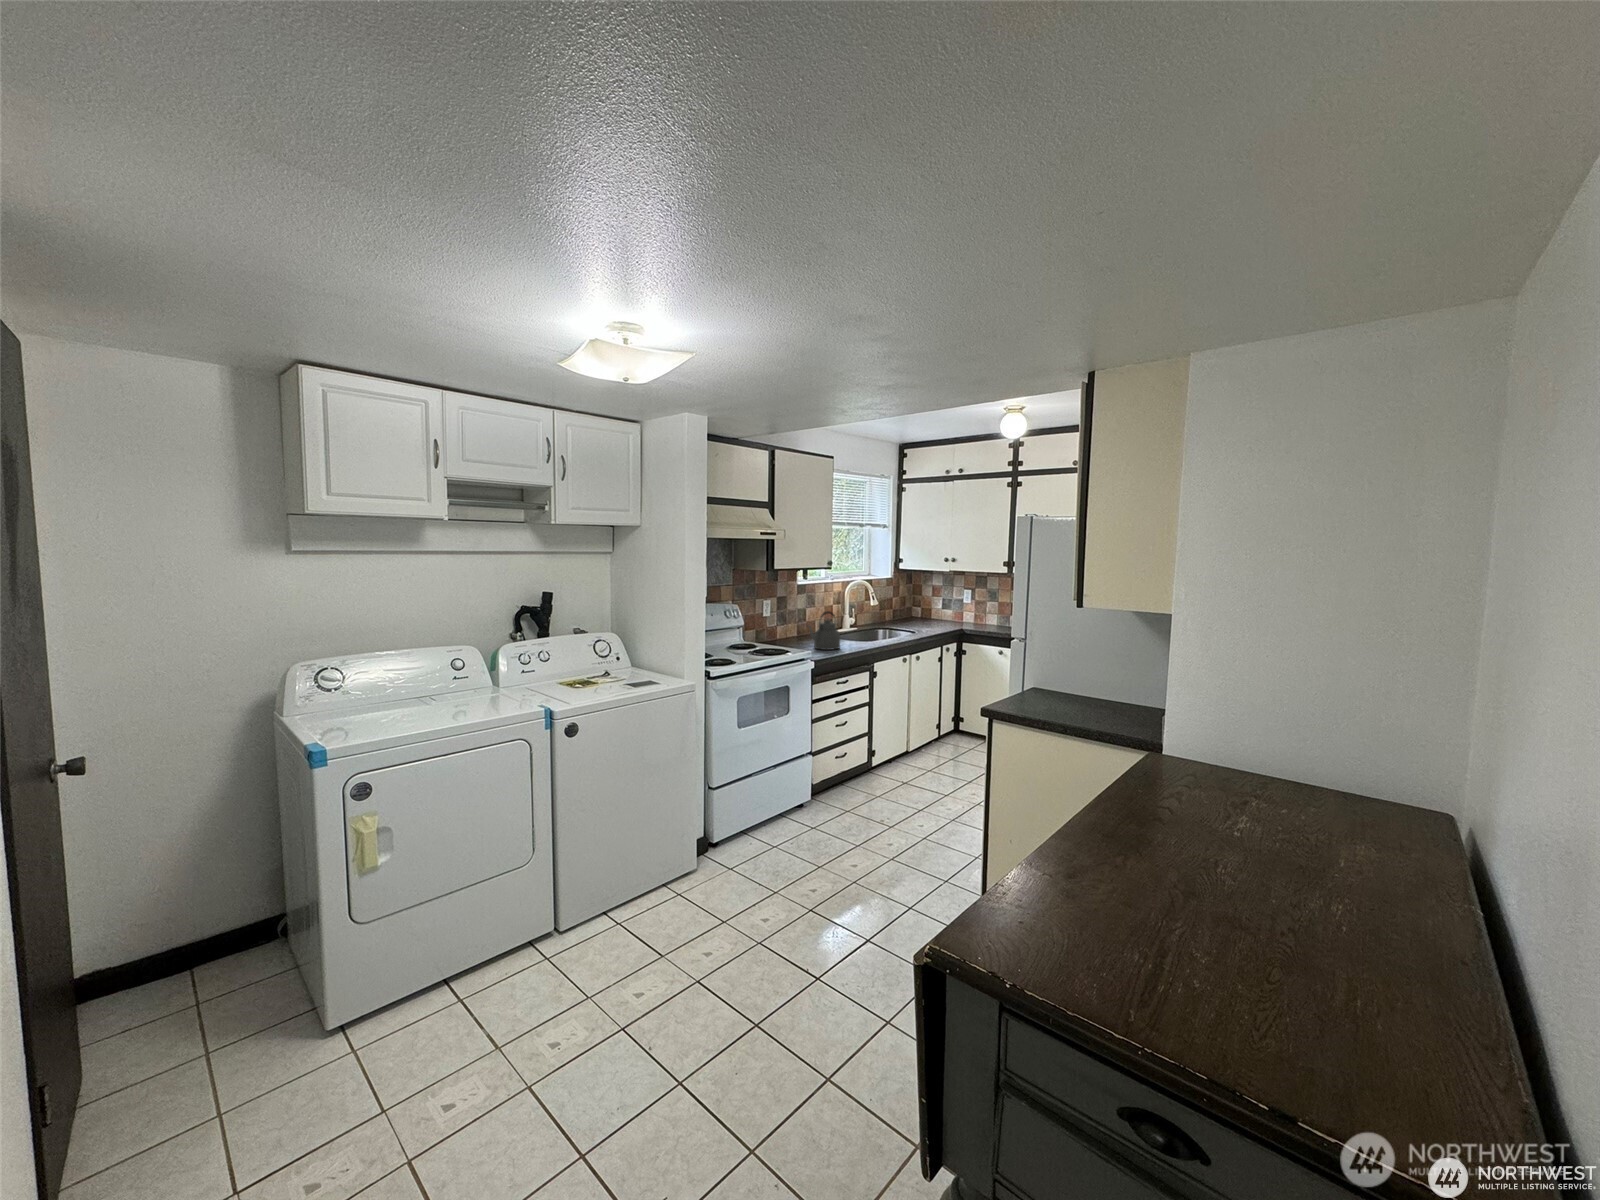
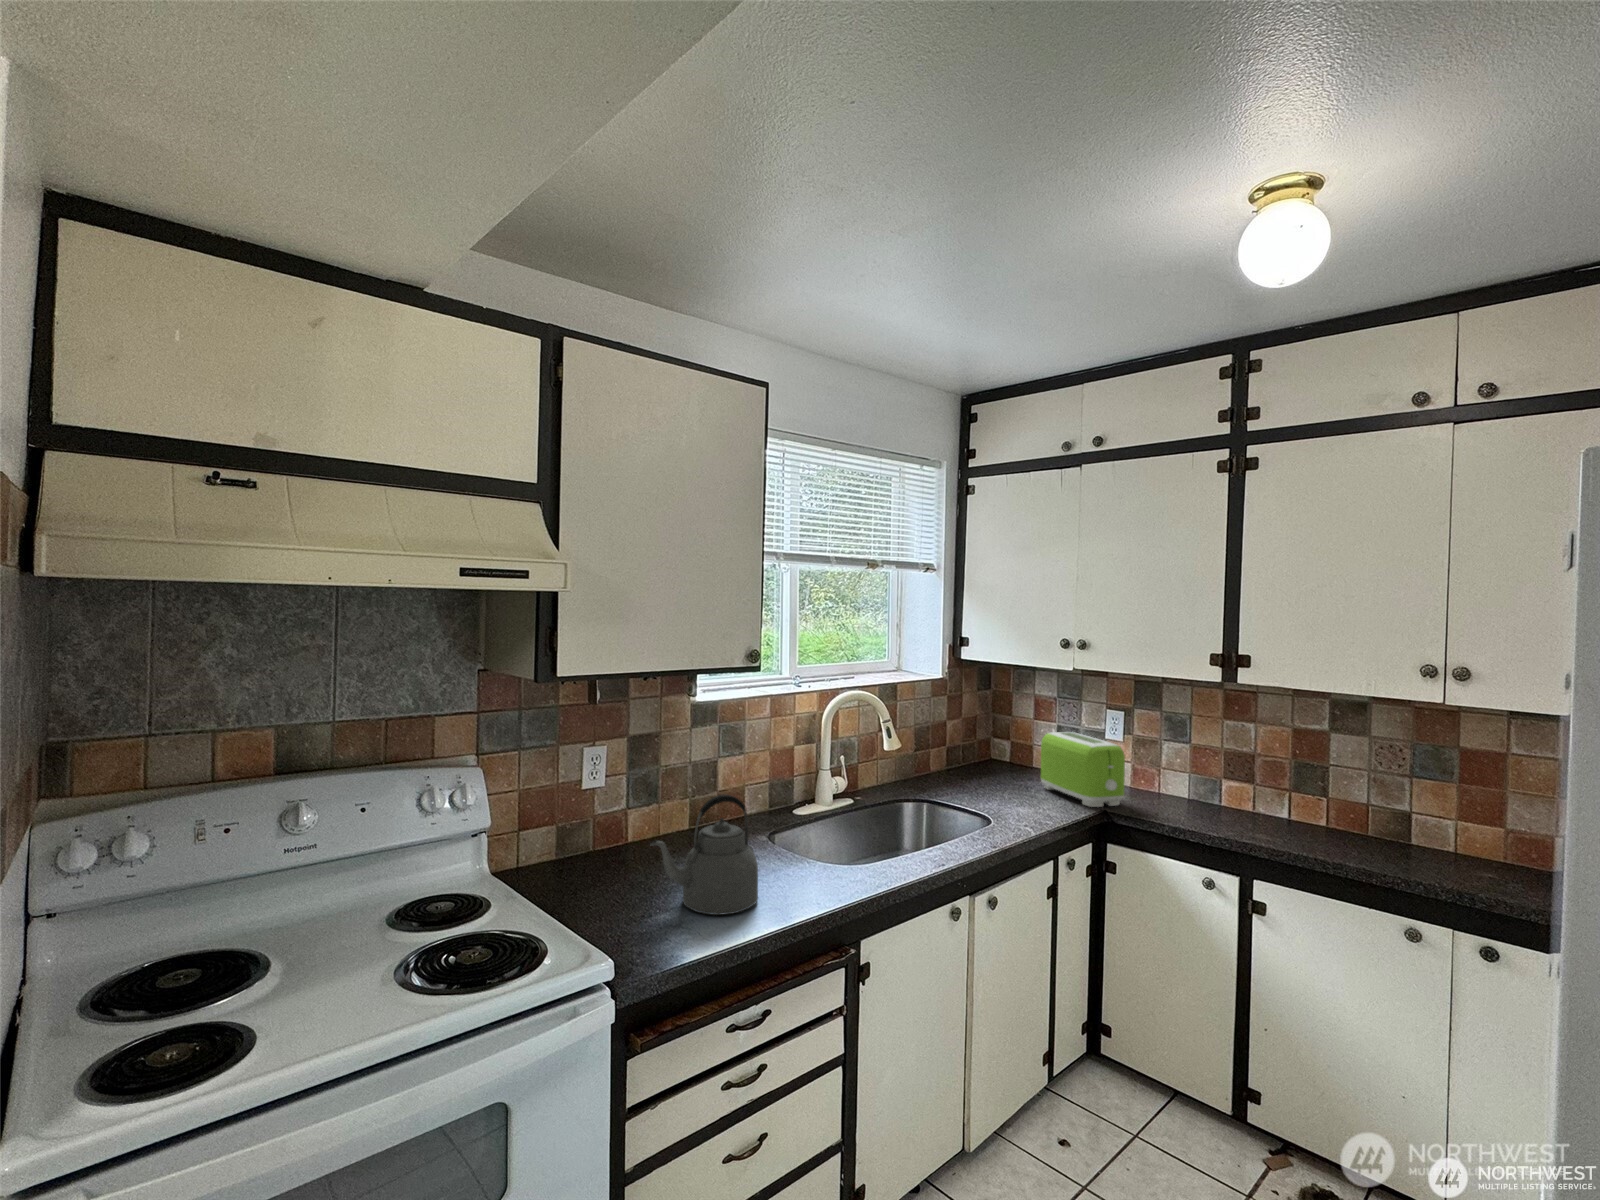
toaster: none [935,599,970,628] -> present [1041,732,1125,807]

